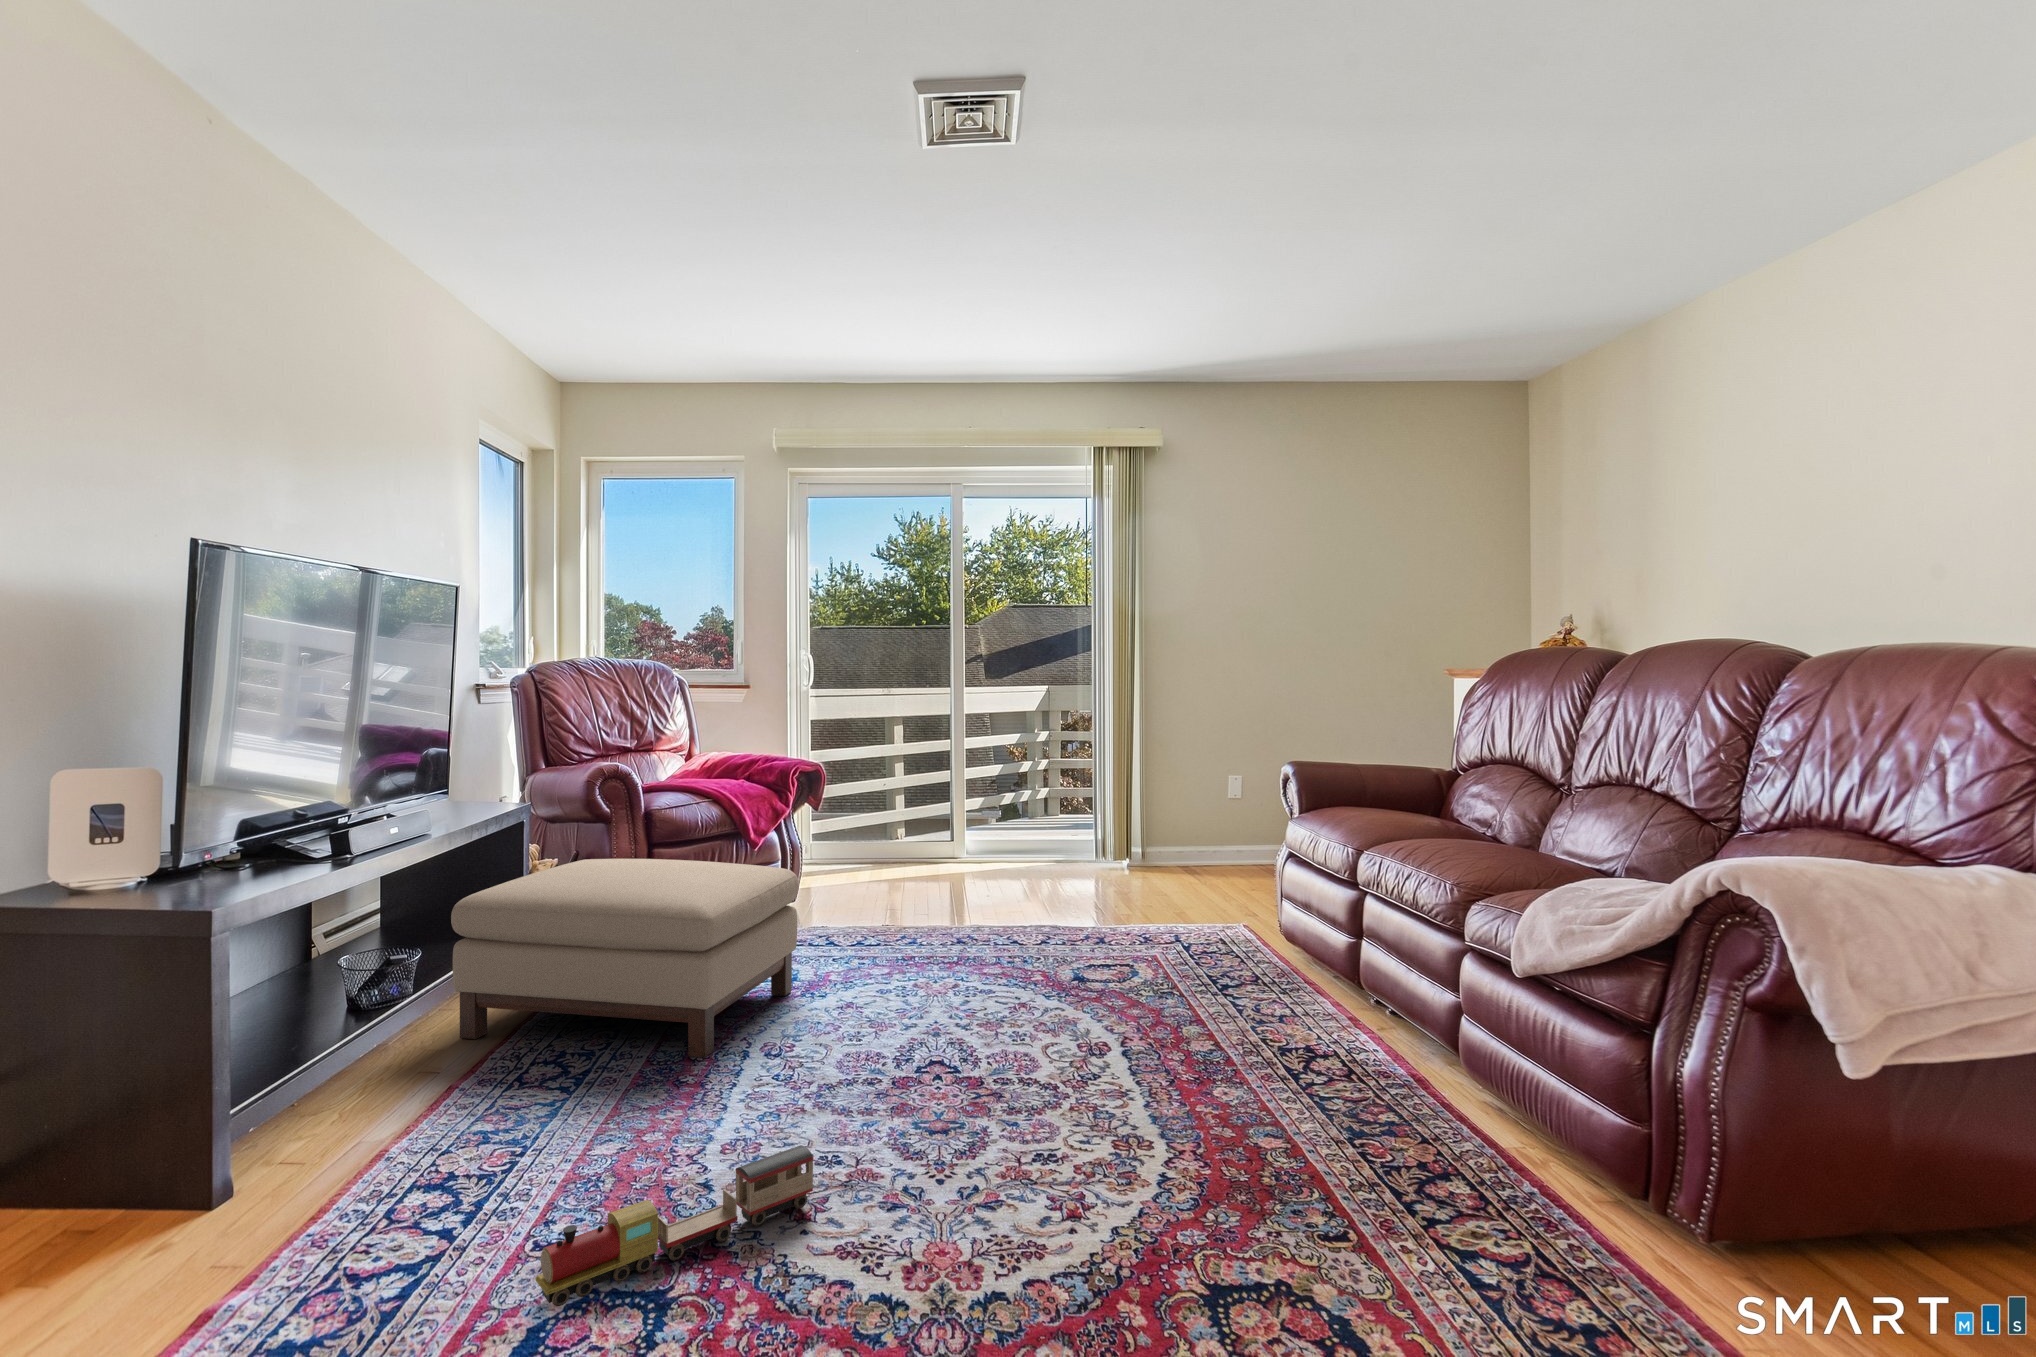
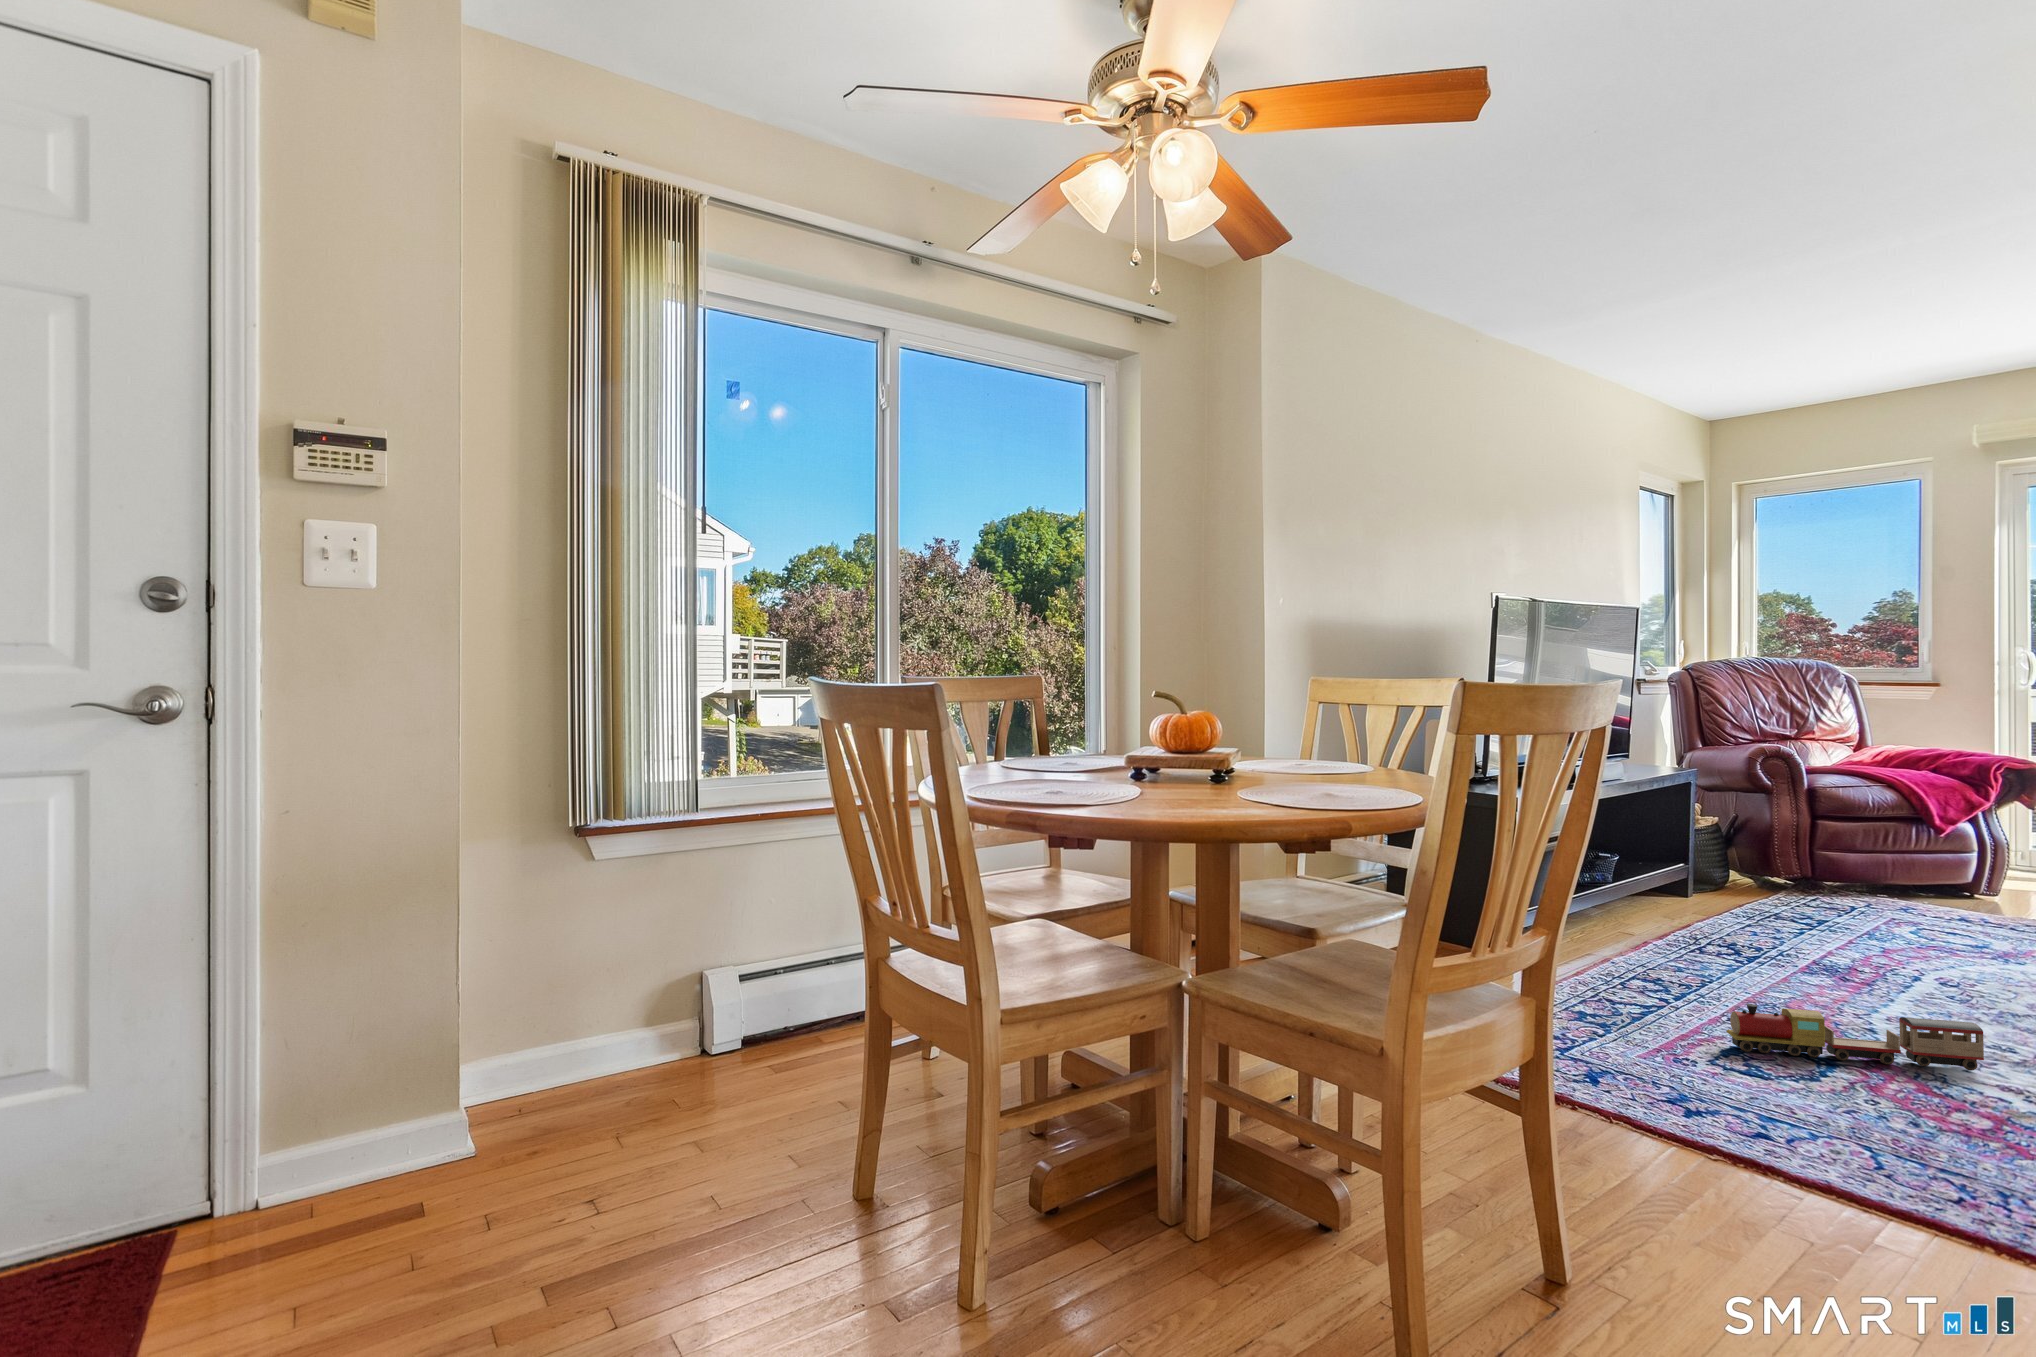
ottoman: present [451,859,799,1058] -> none [1638,813,1990,977]

